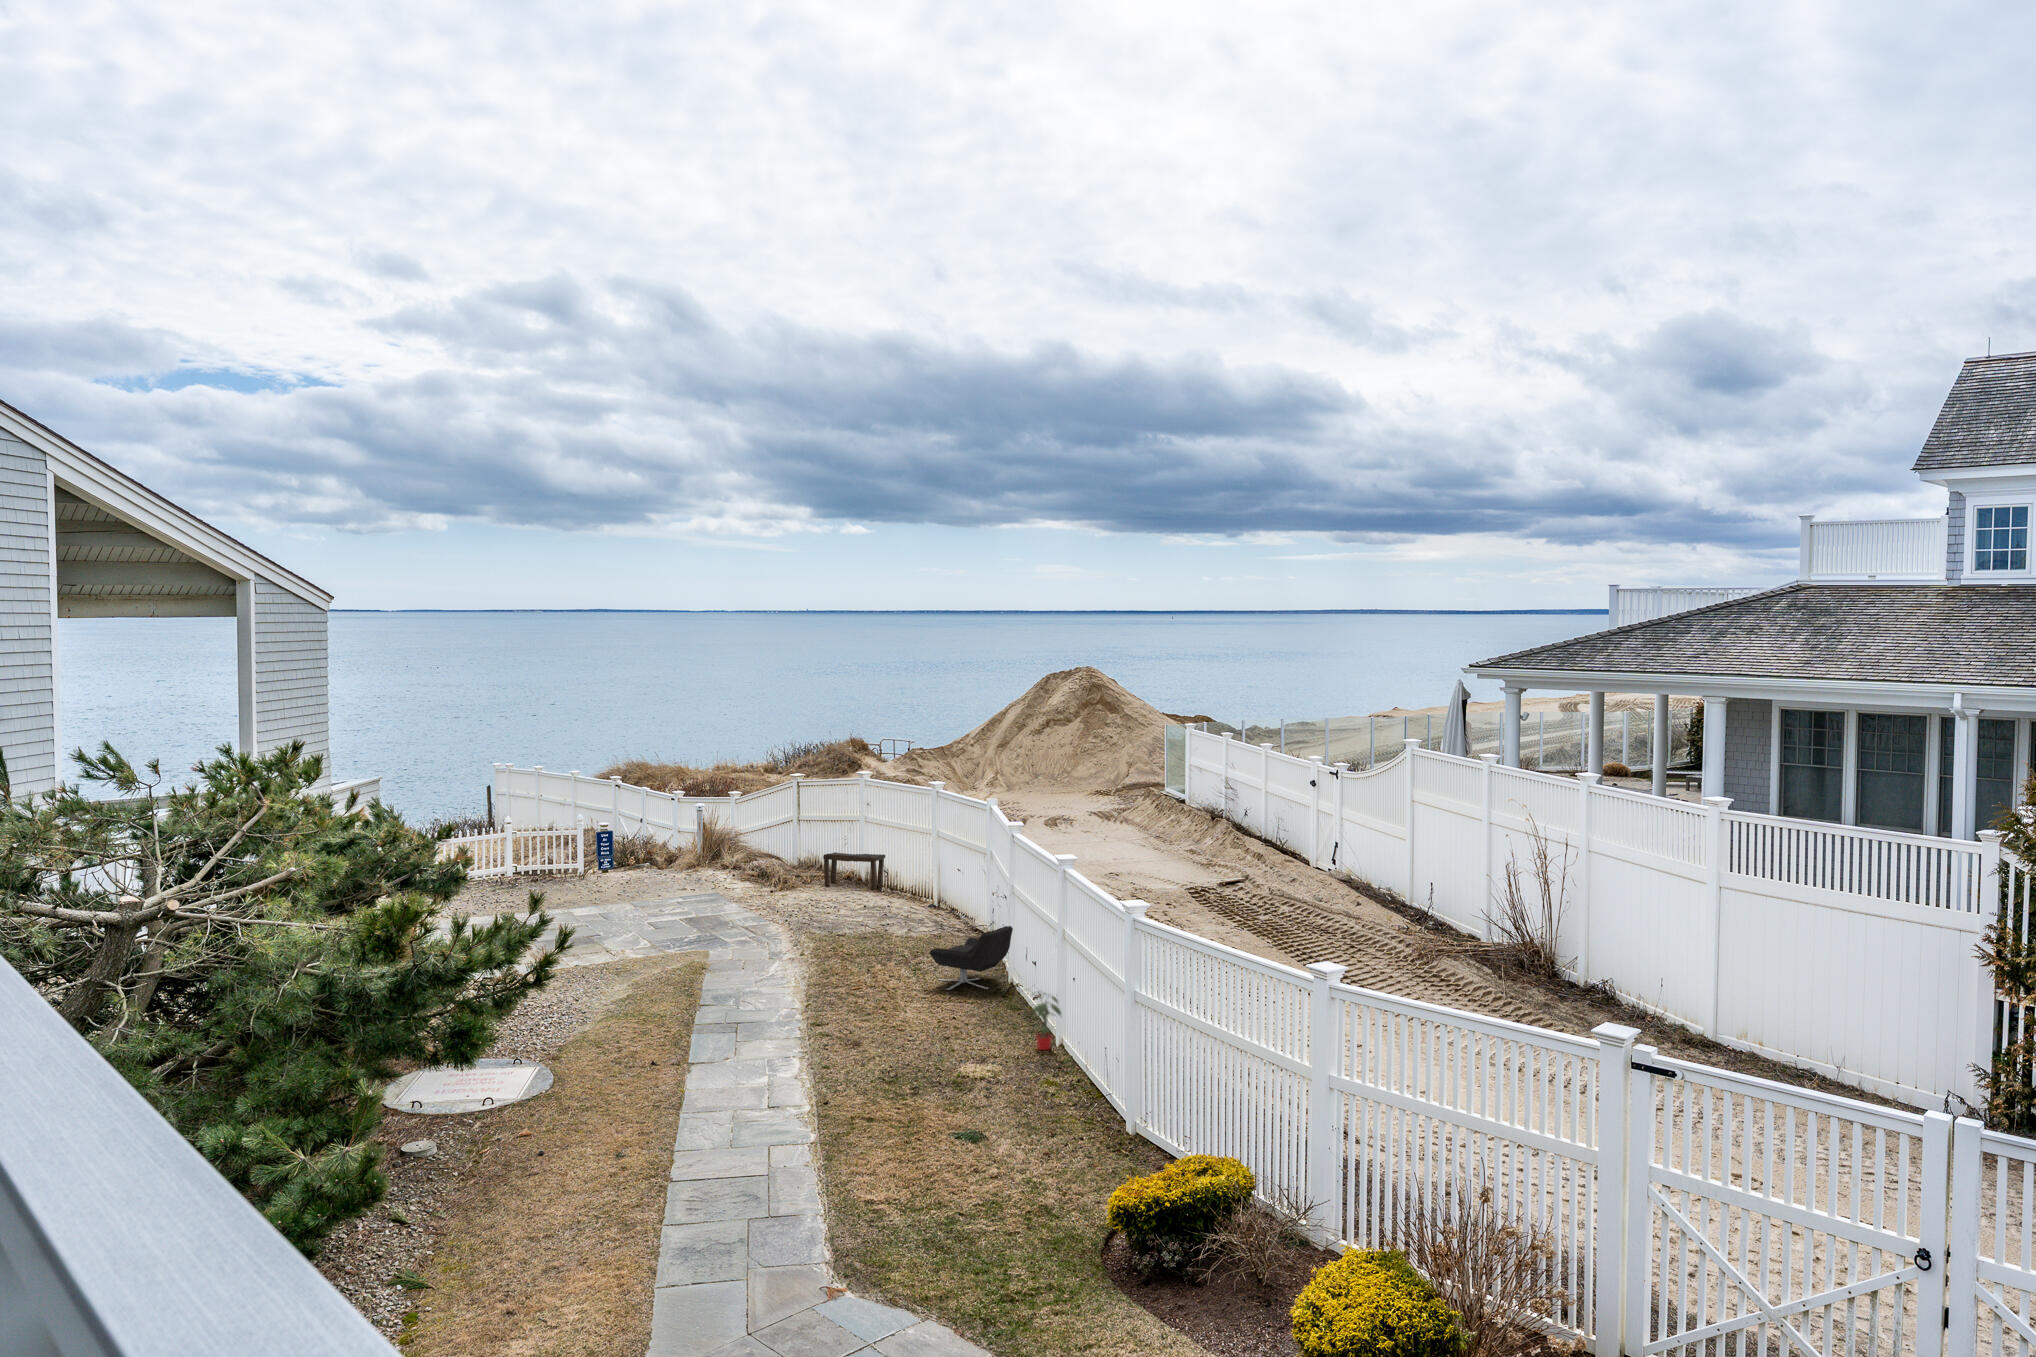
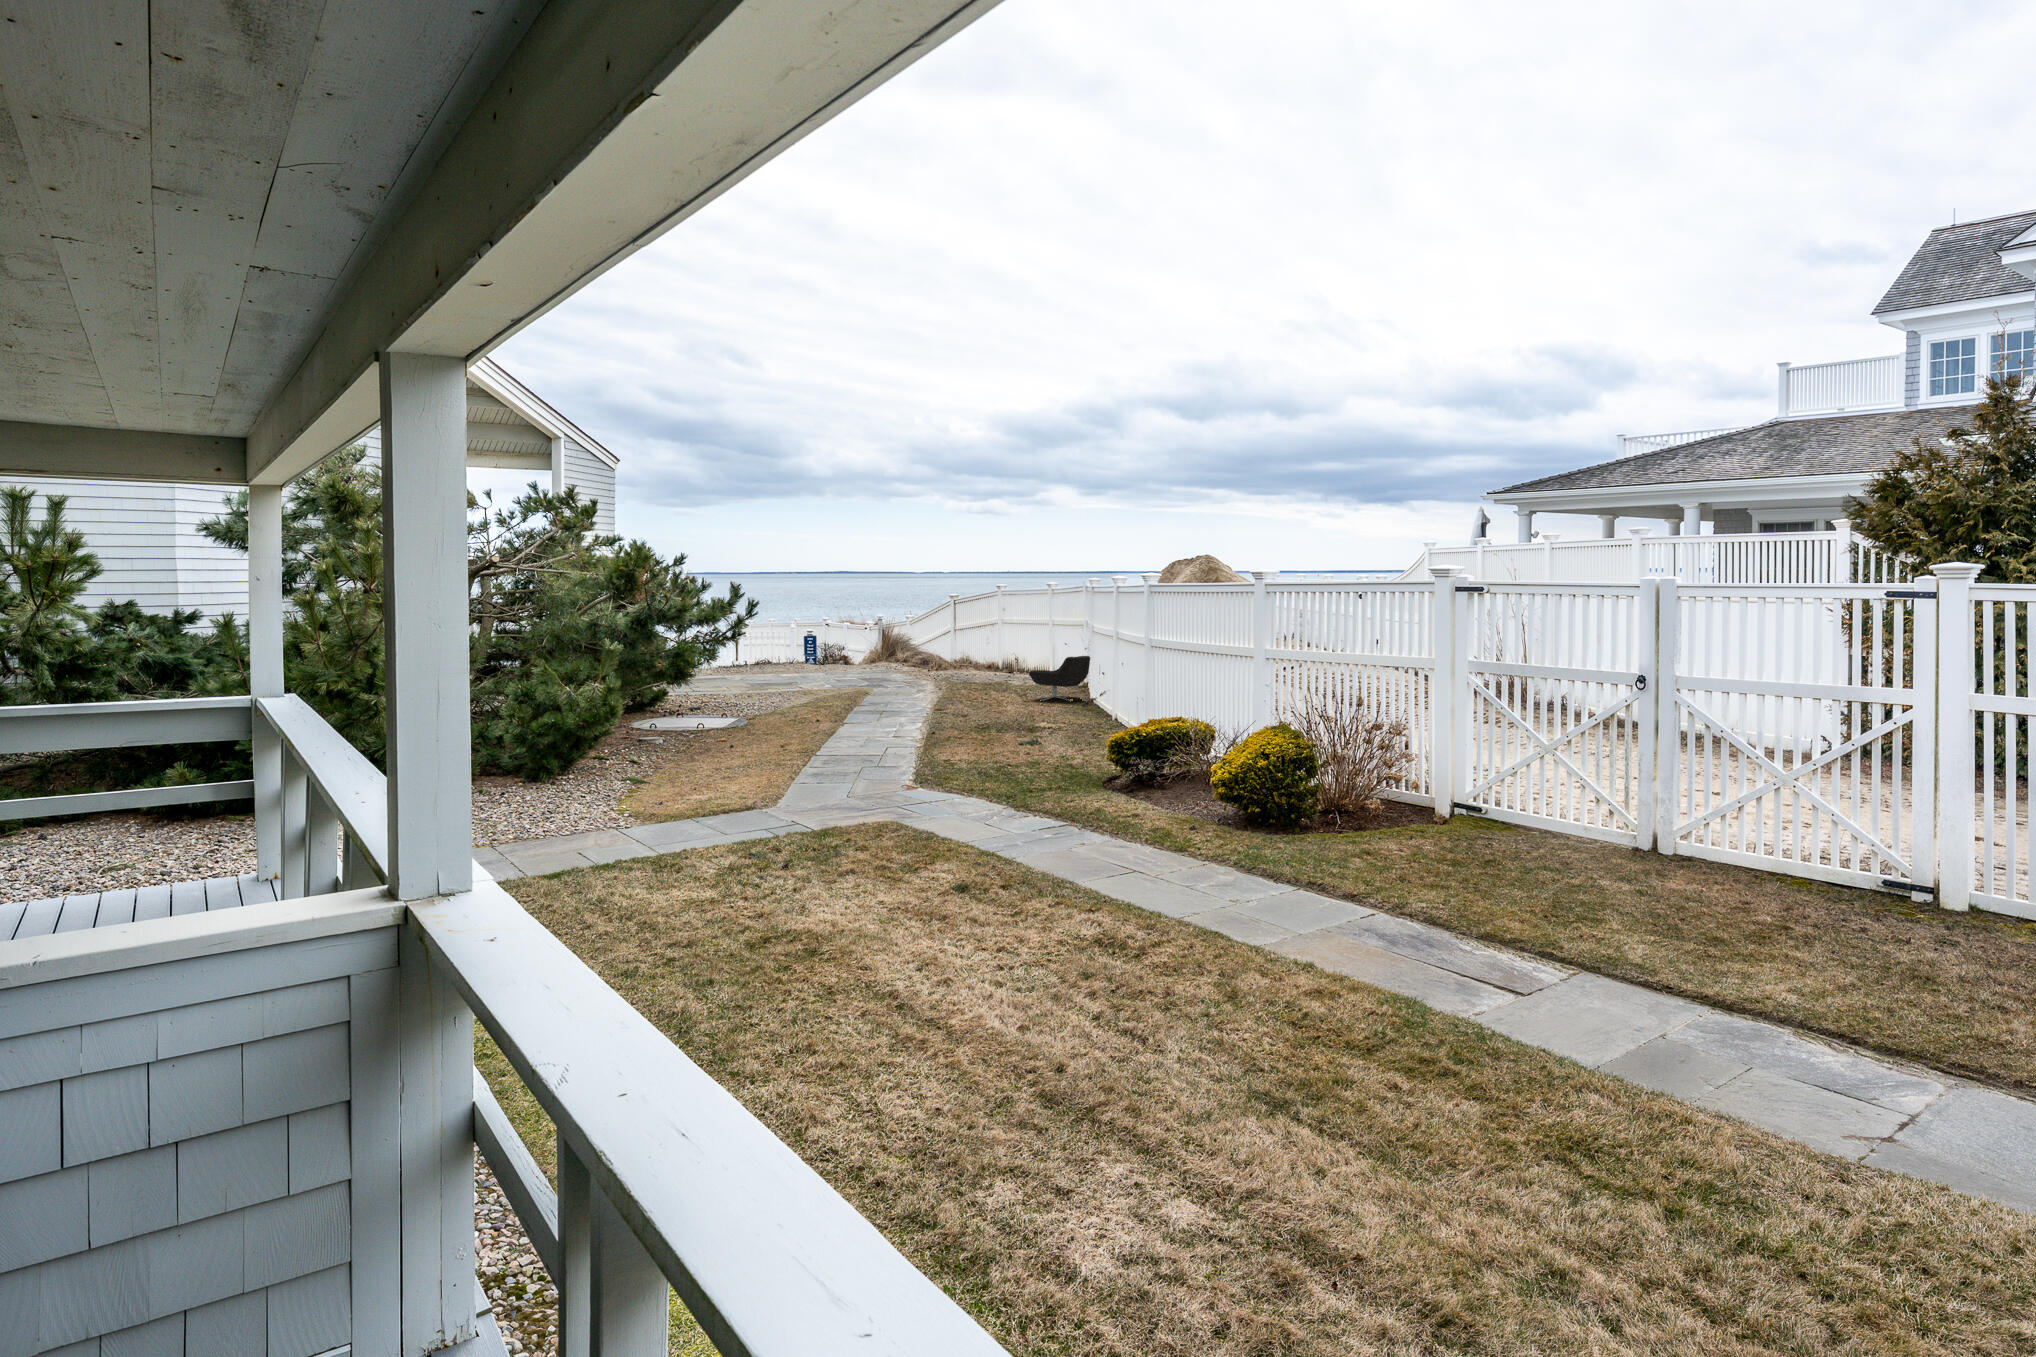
bench: present [823,852,885,890] -> none [967,643,1013,668]
potted plant: present [1032,992,1061,1050] -> none [1084,678,1113,720]

